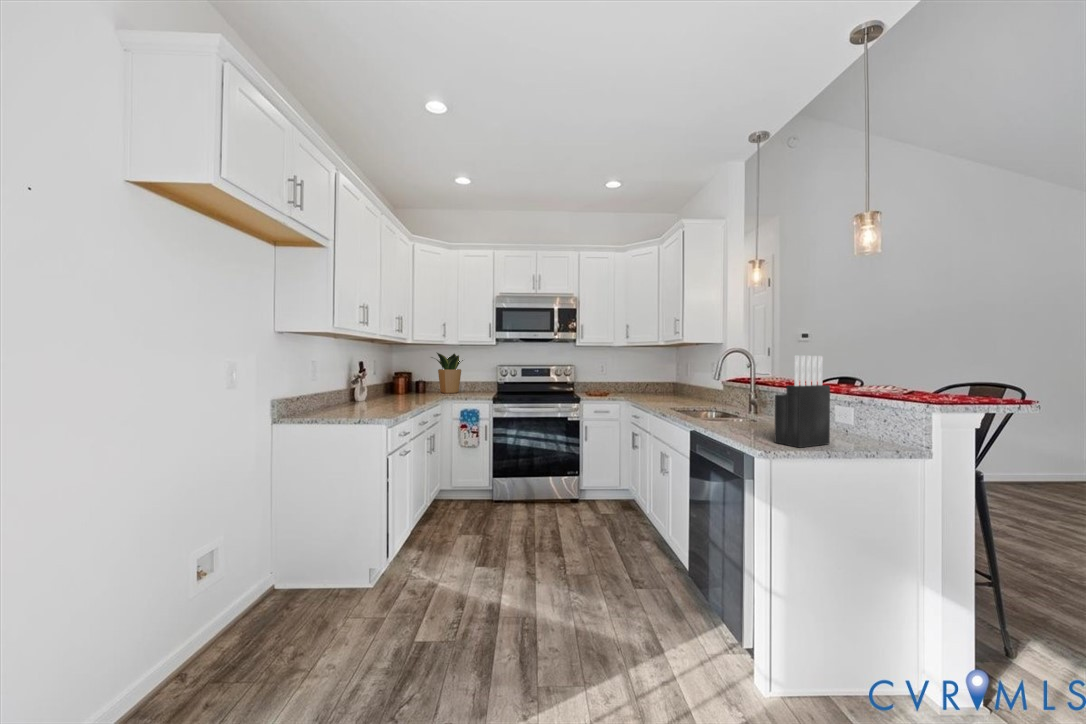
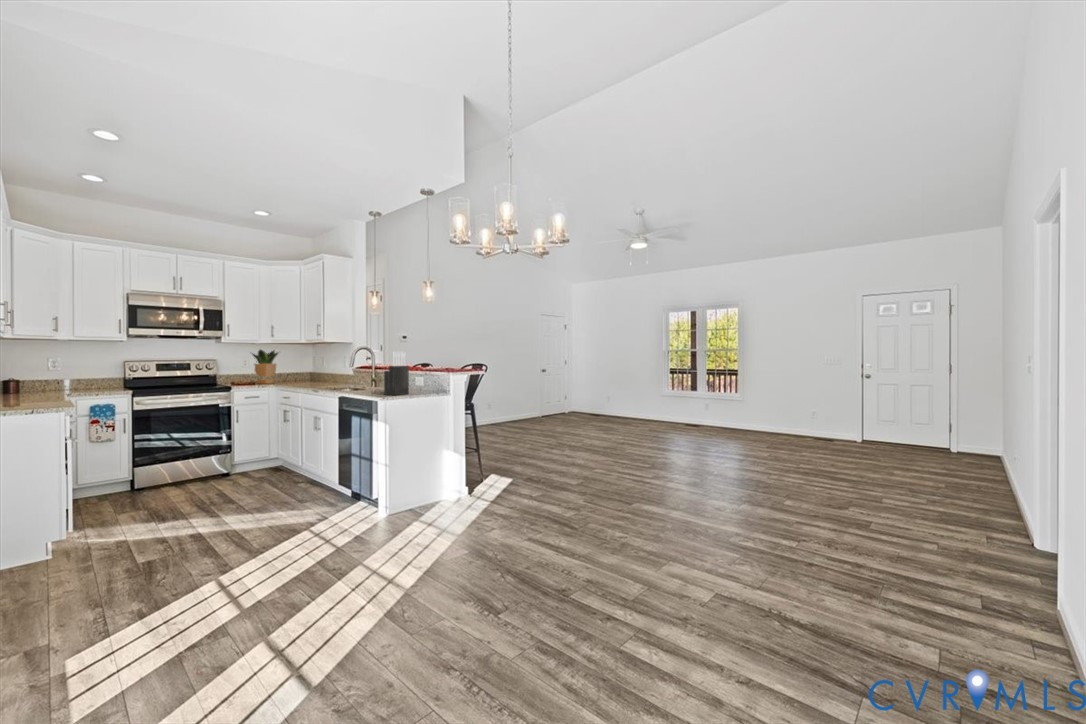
potted plant: present [432,353,463,393] -> present [252,350,278,384]

